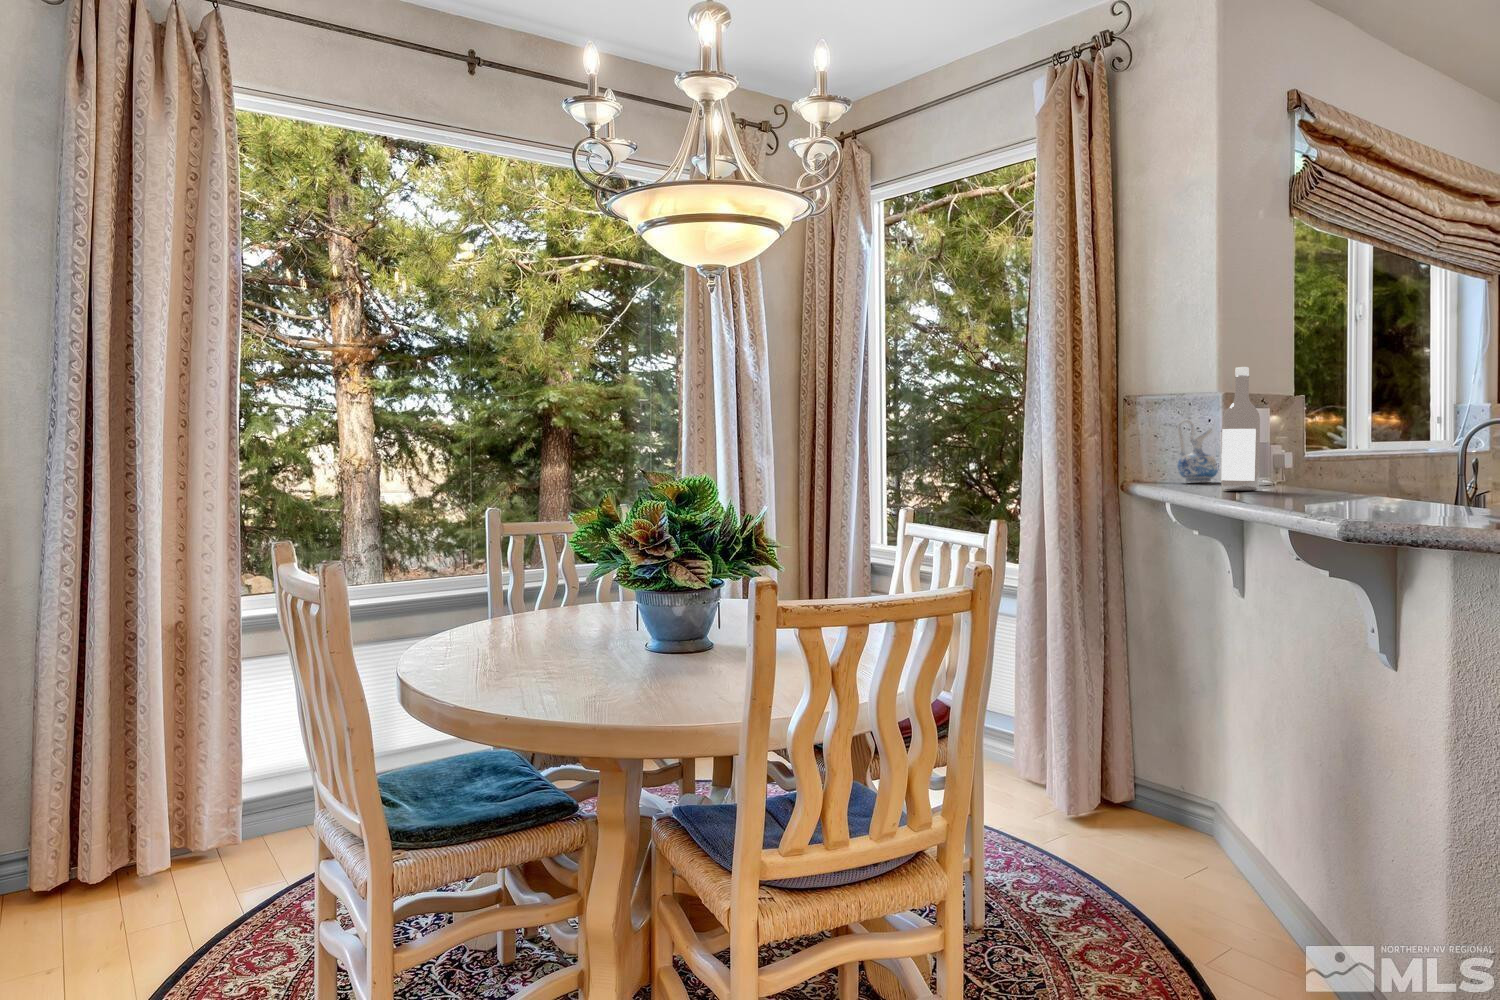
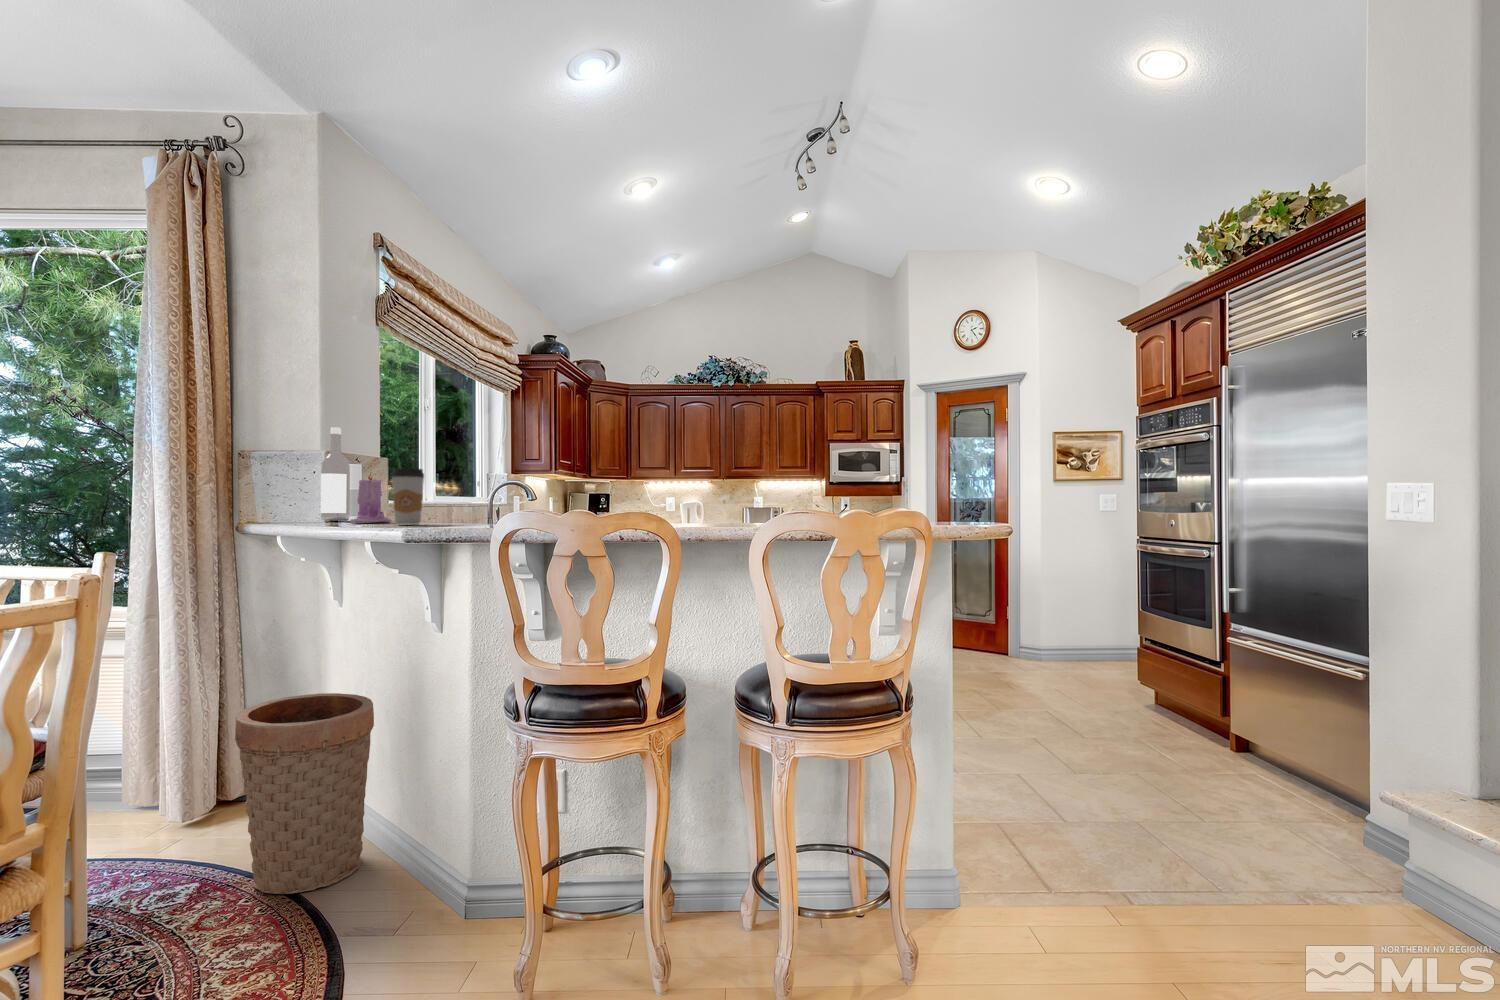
ceramic pitcher: present [1177,420,1218,482] -> none [287,468,321,518]
coffee cup: none [1327,425,1380,507] -> present [392,468,424,525]
candle: none [1262,427,1321,498] -> present [350,474,391,522]
basket: none [1121,707,1291,961] -> present [235,693,374,894]

